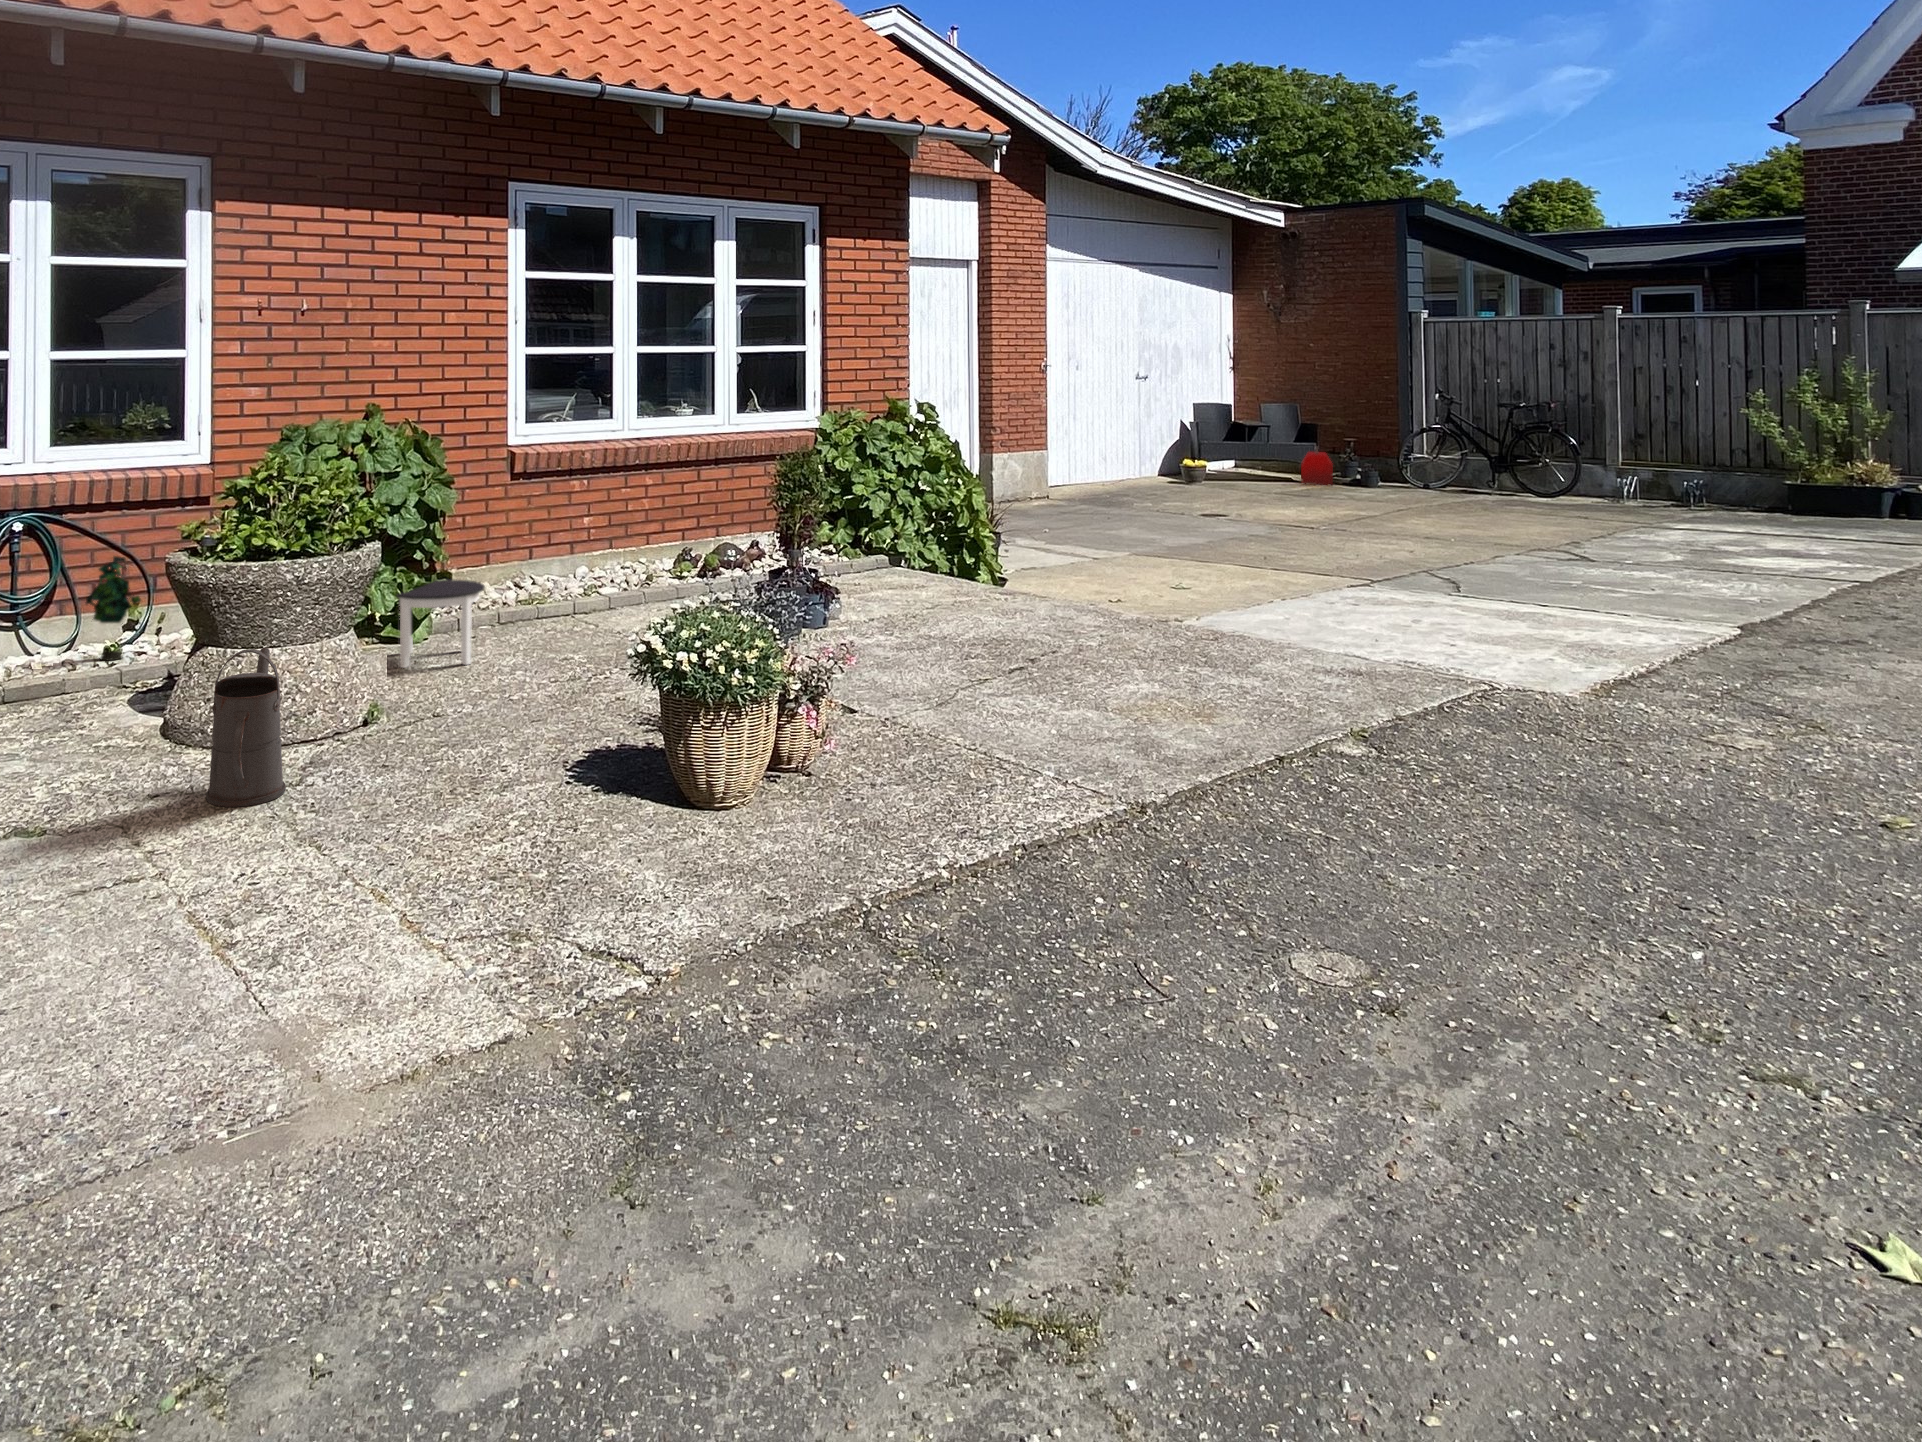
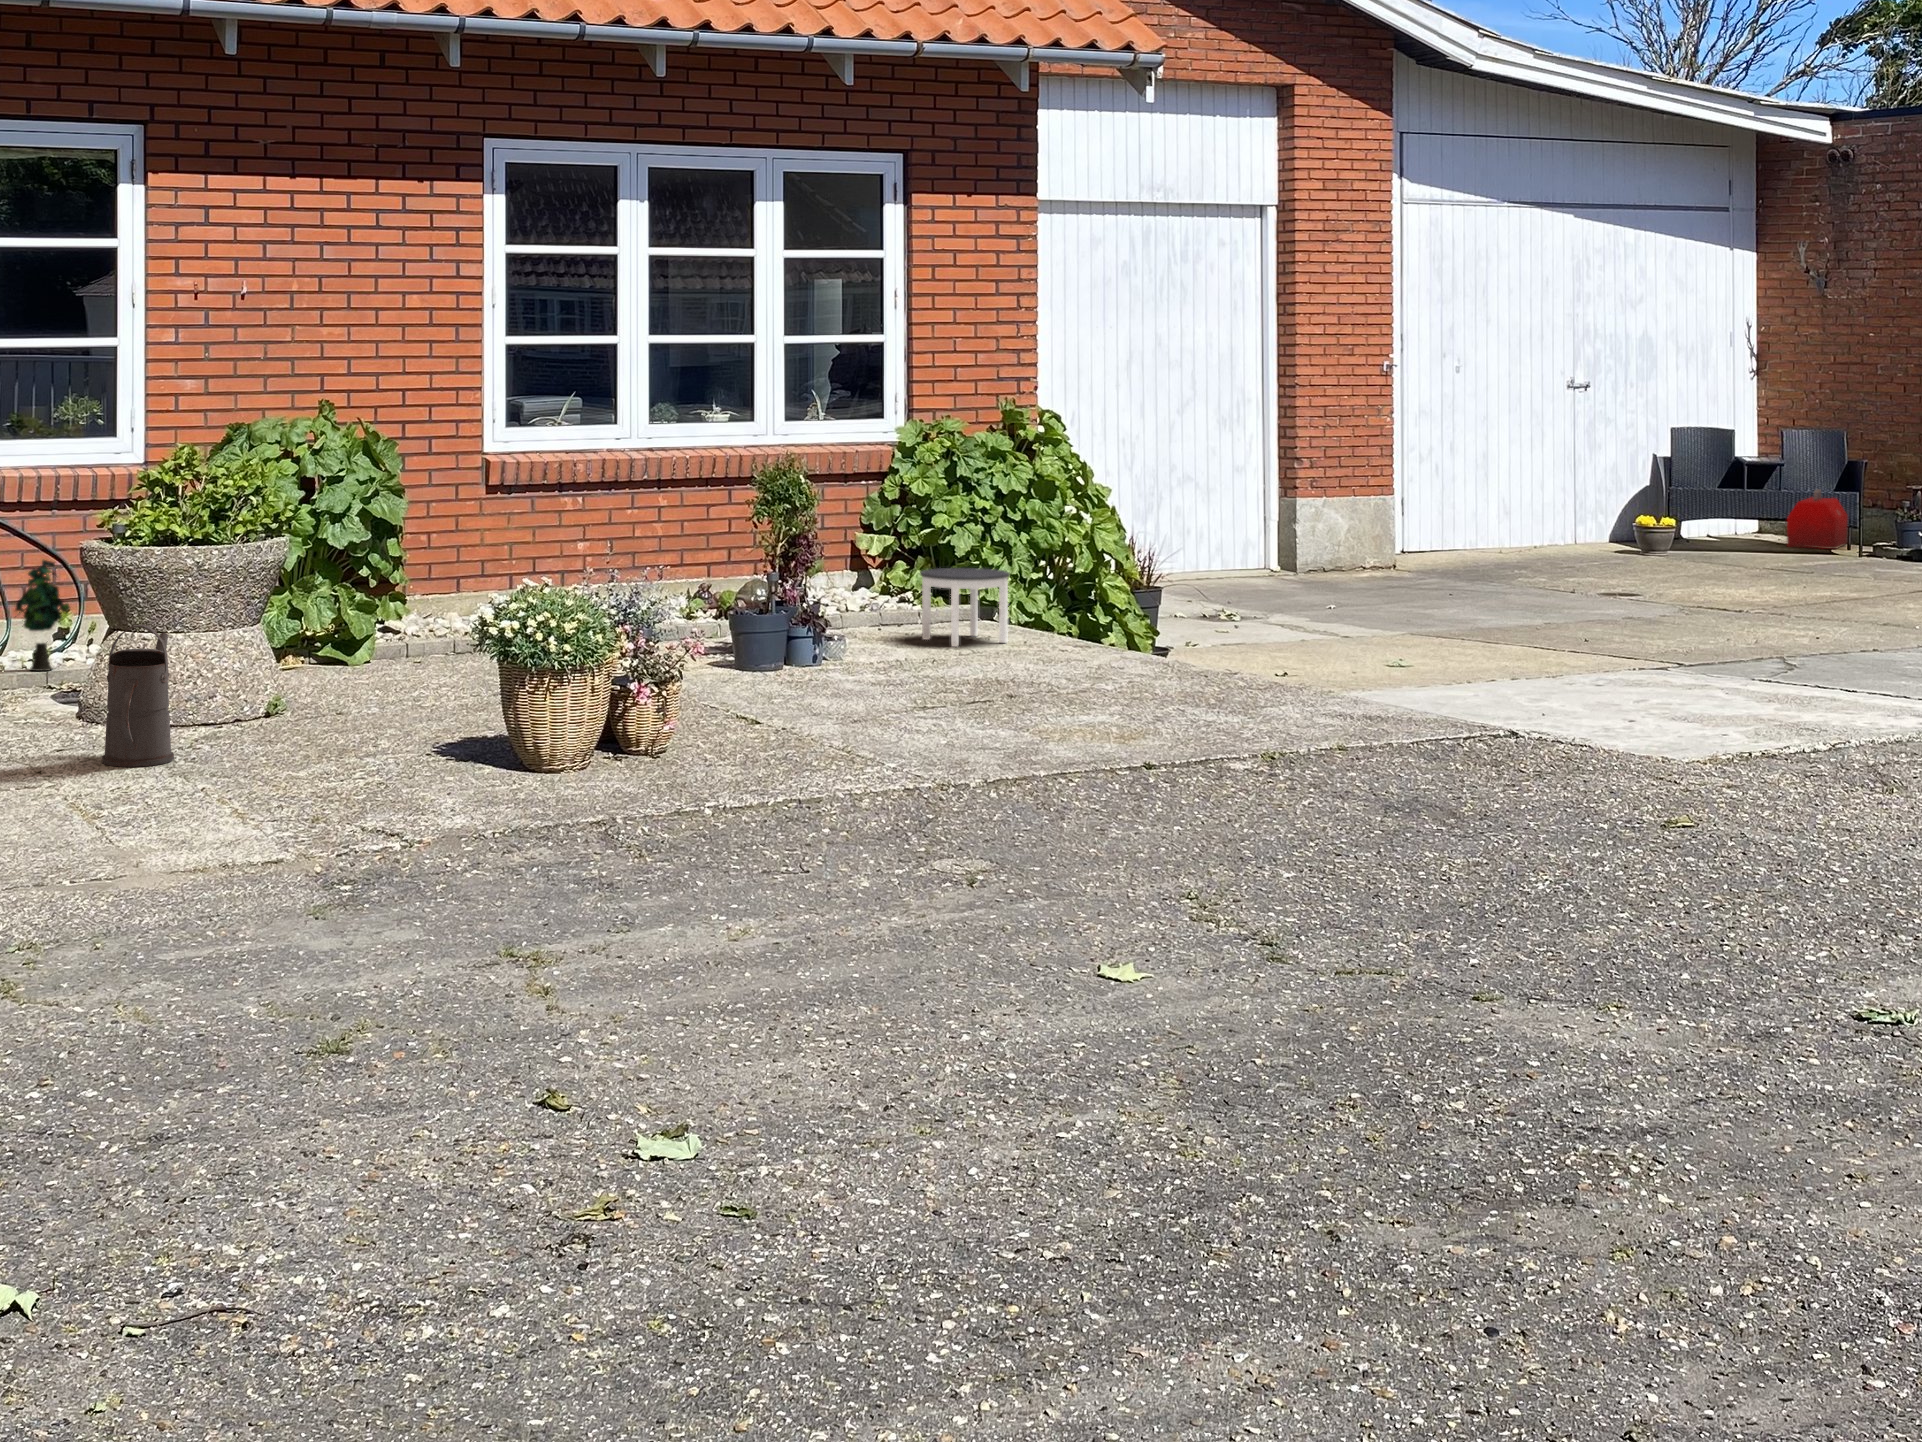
round table: present [396,579,485,668] -> present [920,568,1010,647]

